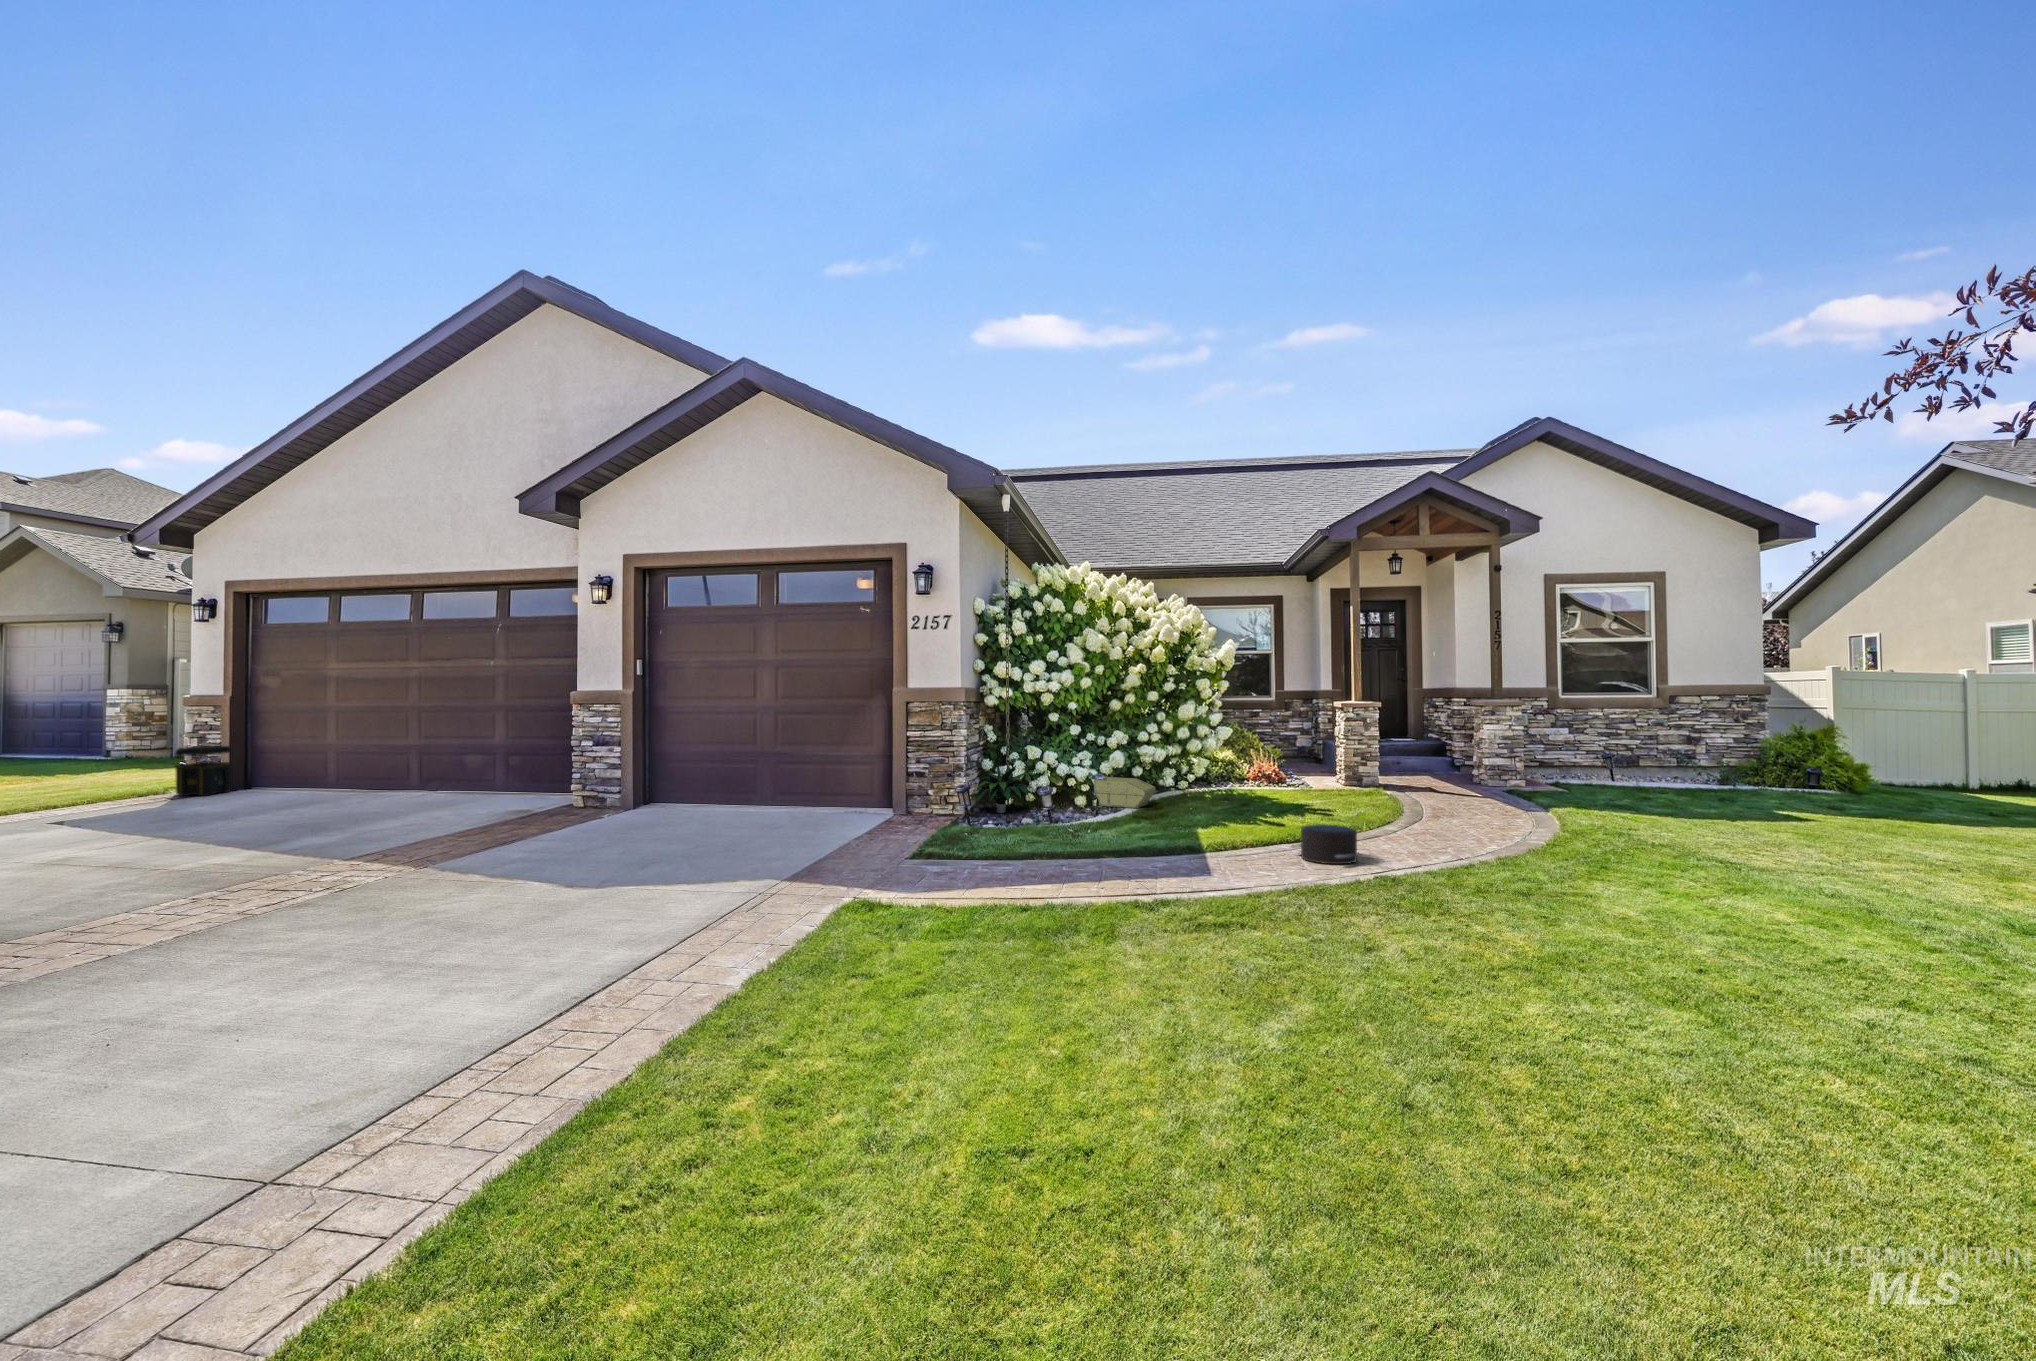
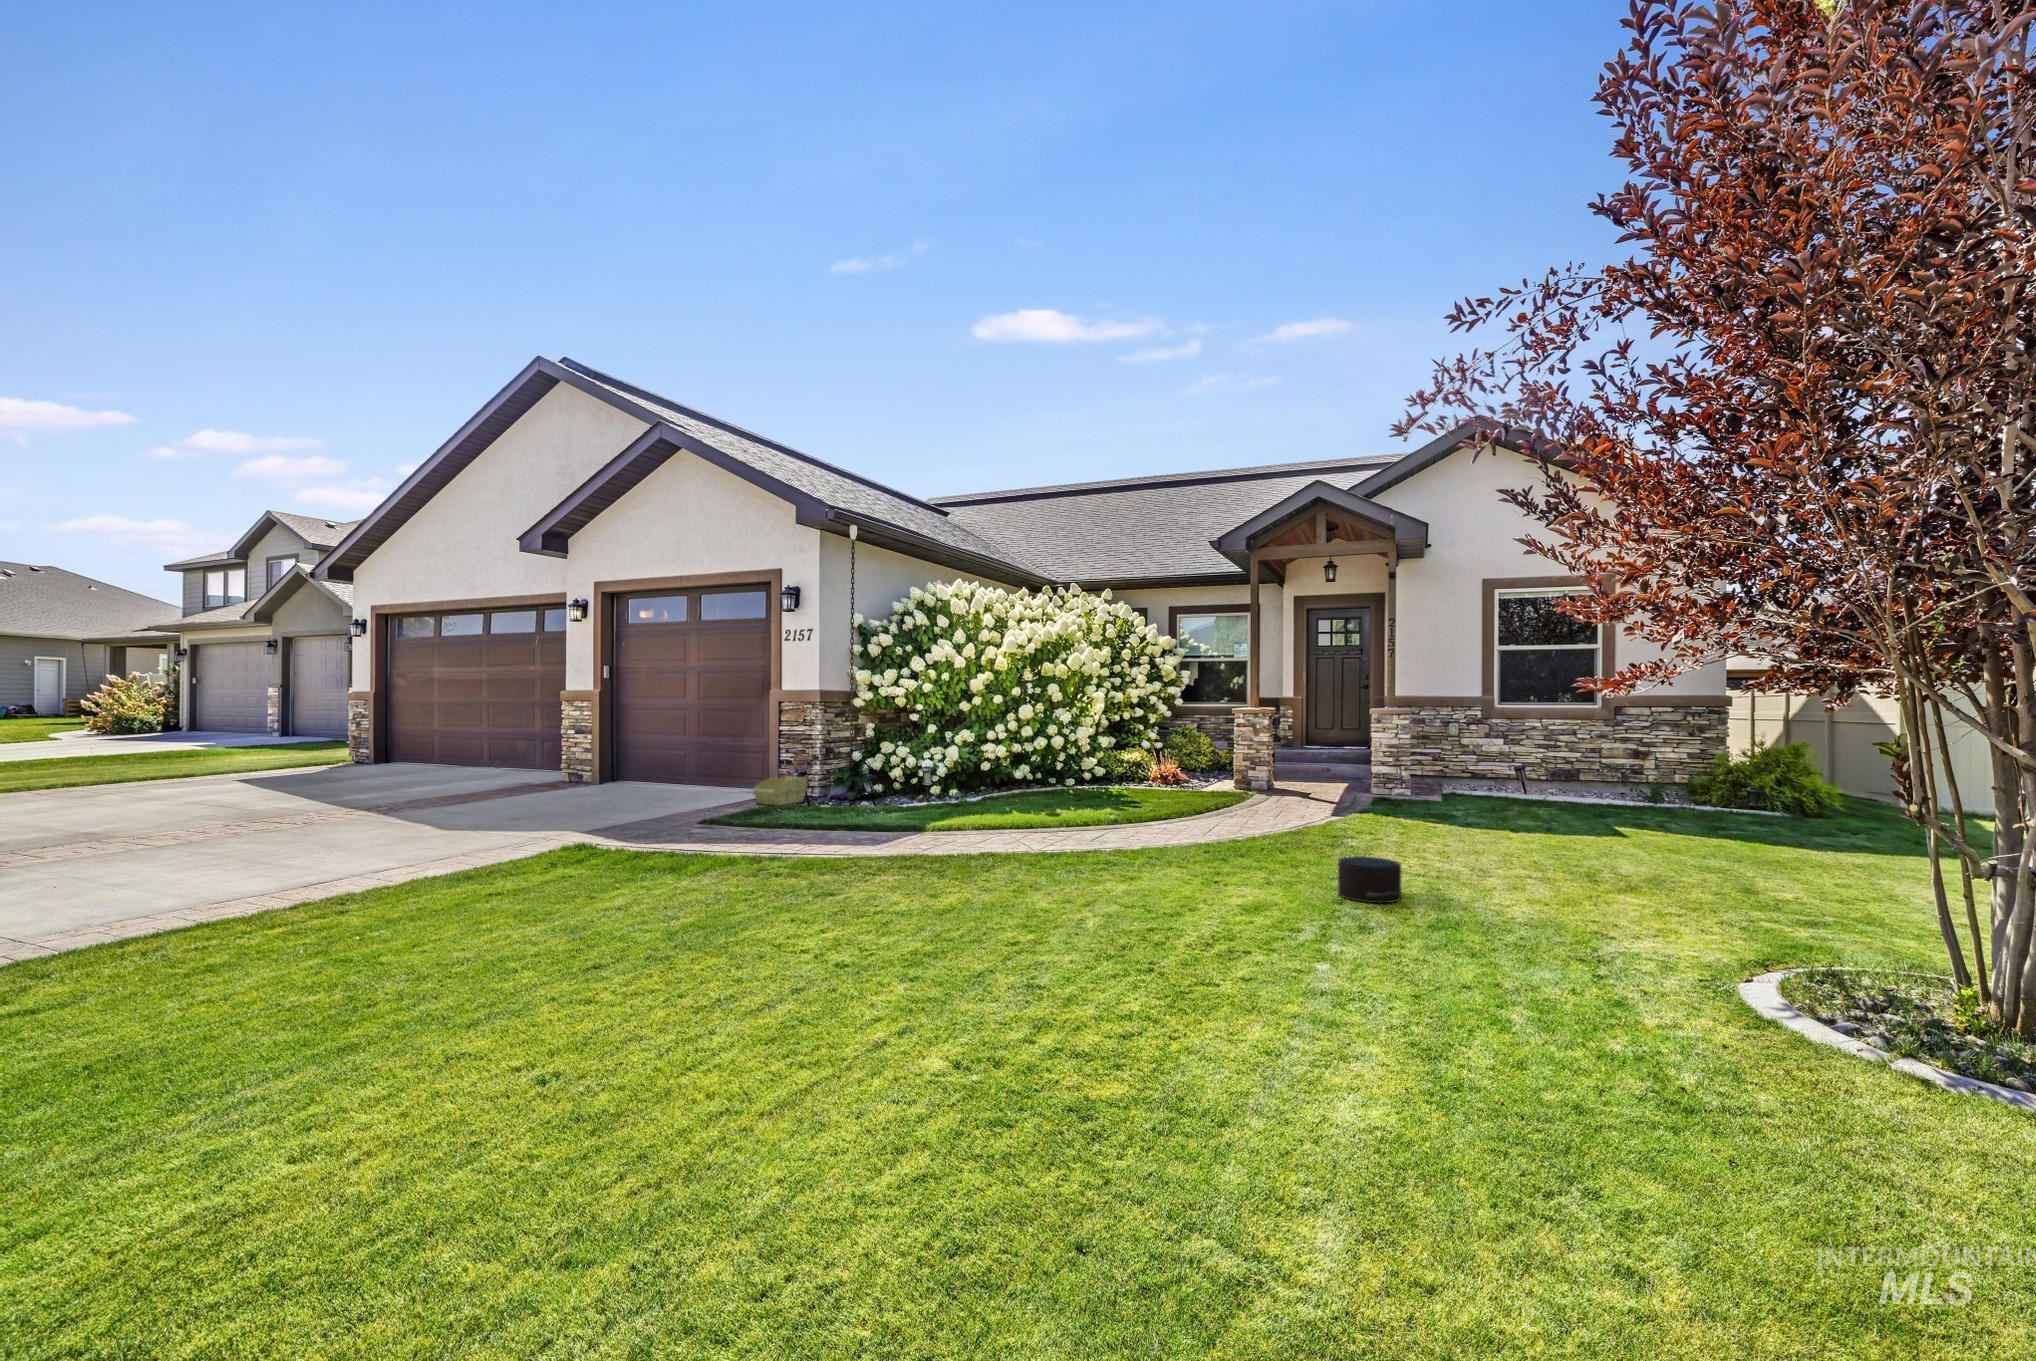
toolbox: present [175,746,233,796] -> none [334,728,374,766]
storage bin: present [1094,777,1156,808] -> present [752,776,808,806]
pouf: present [1292,824,1358,864] -> present [1331,856,1401,903]

